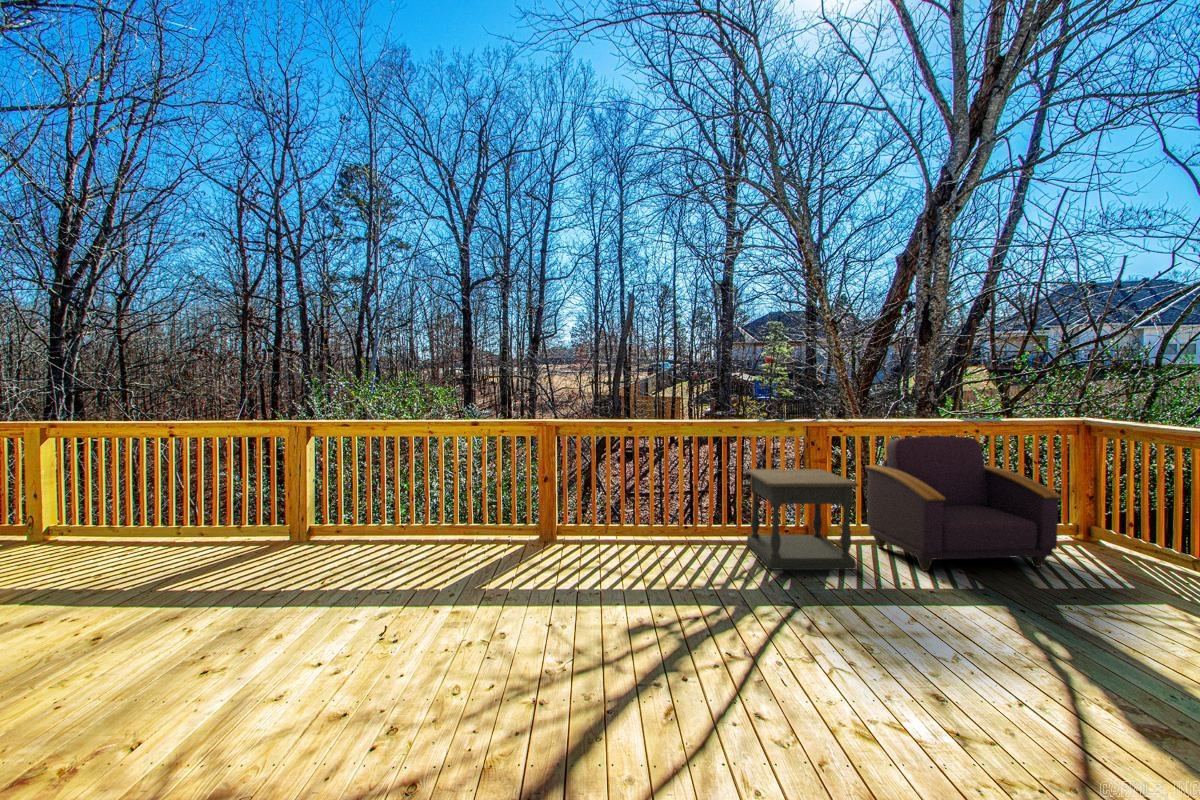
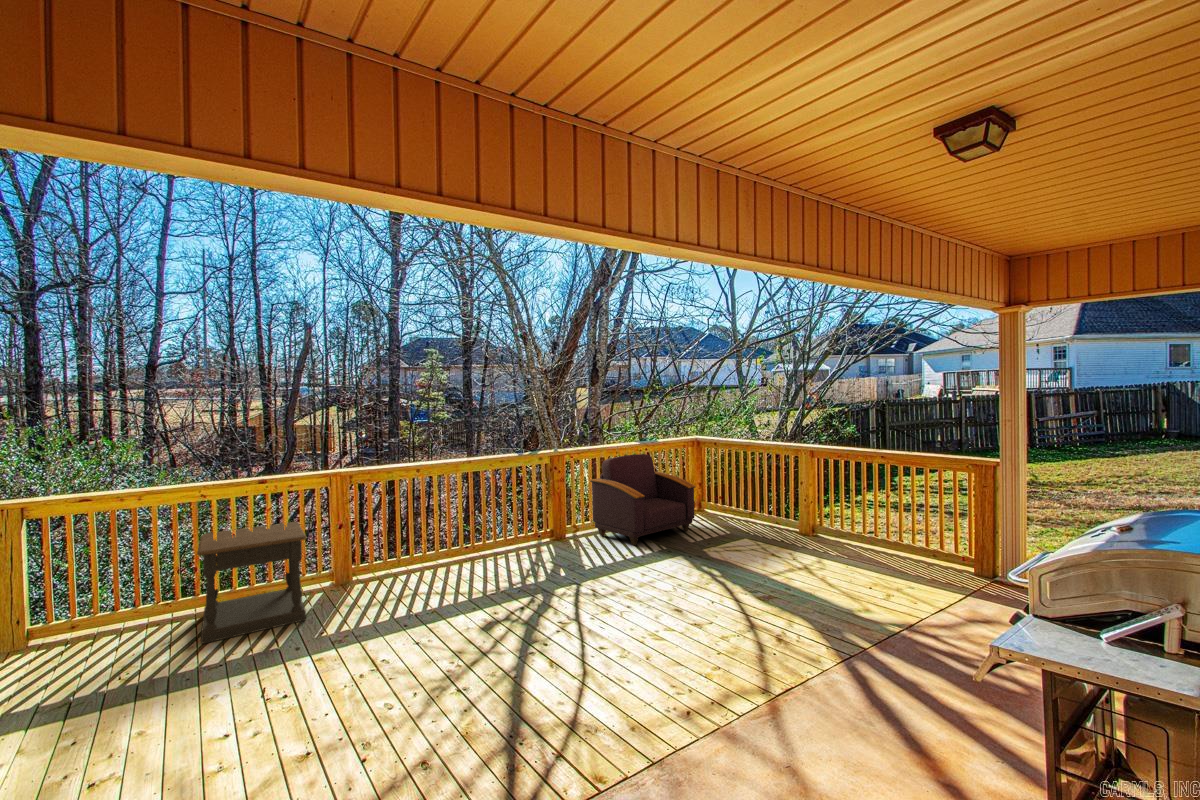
side table: present [746,469,859,570] -> present [197,522,306,644]

